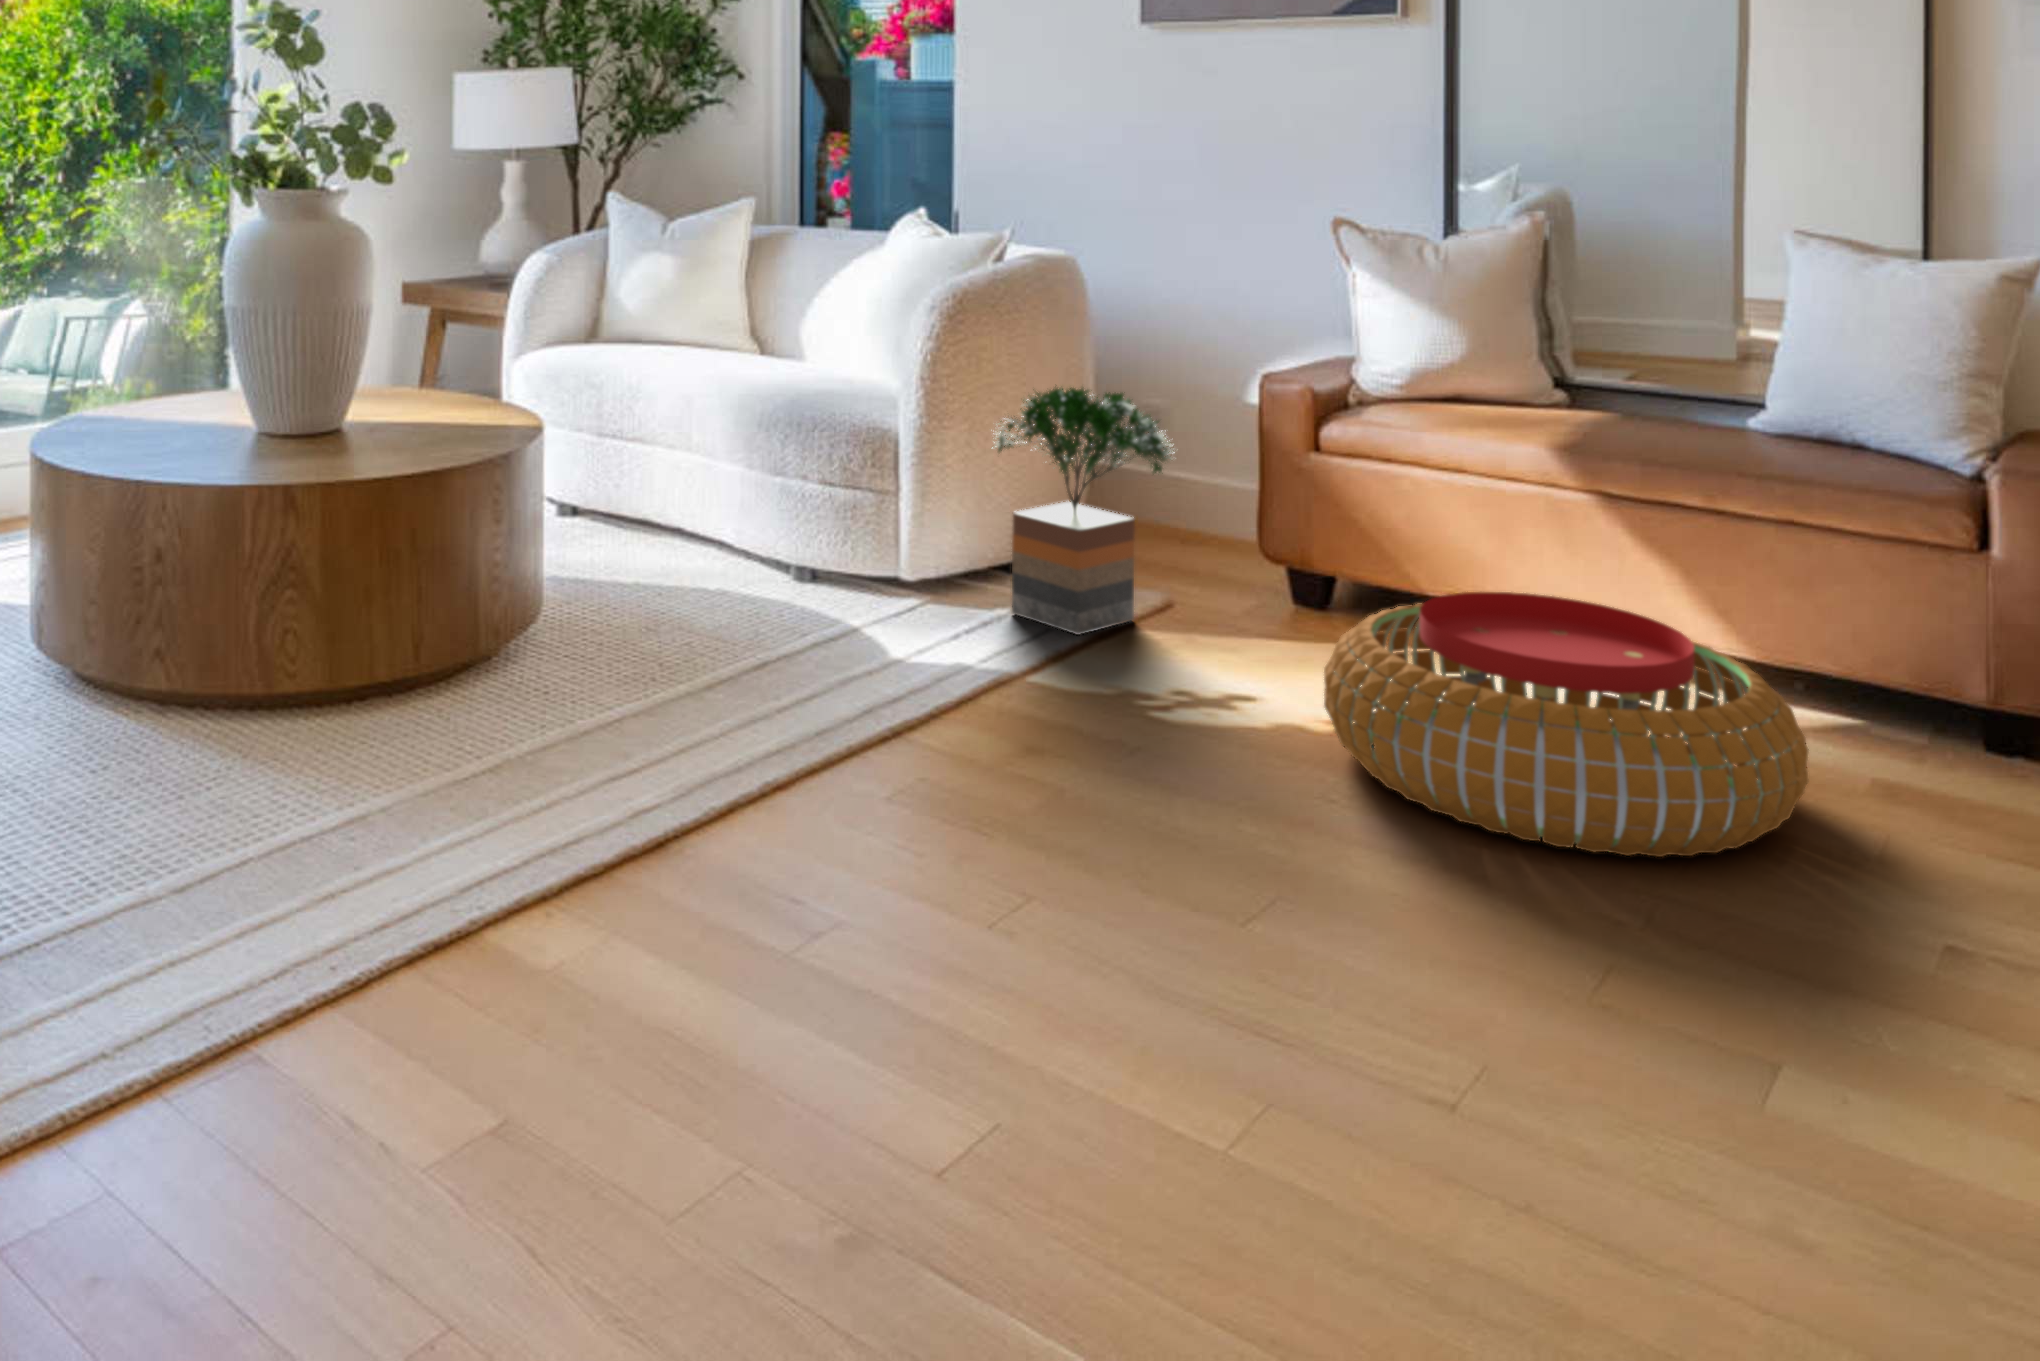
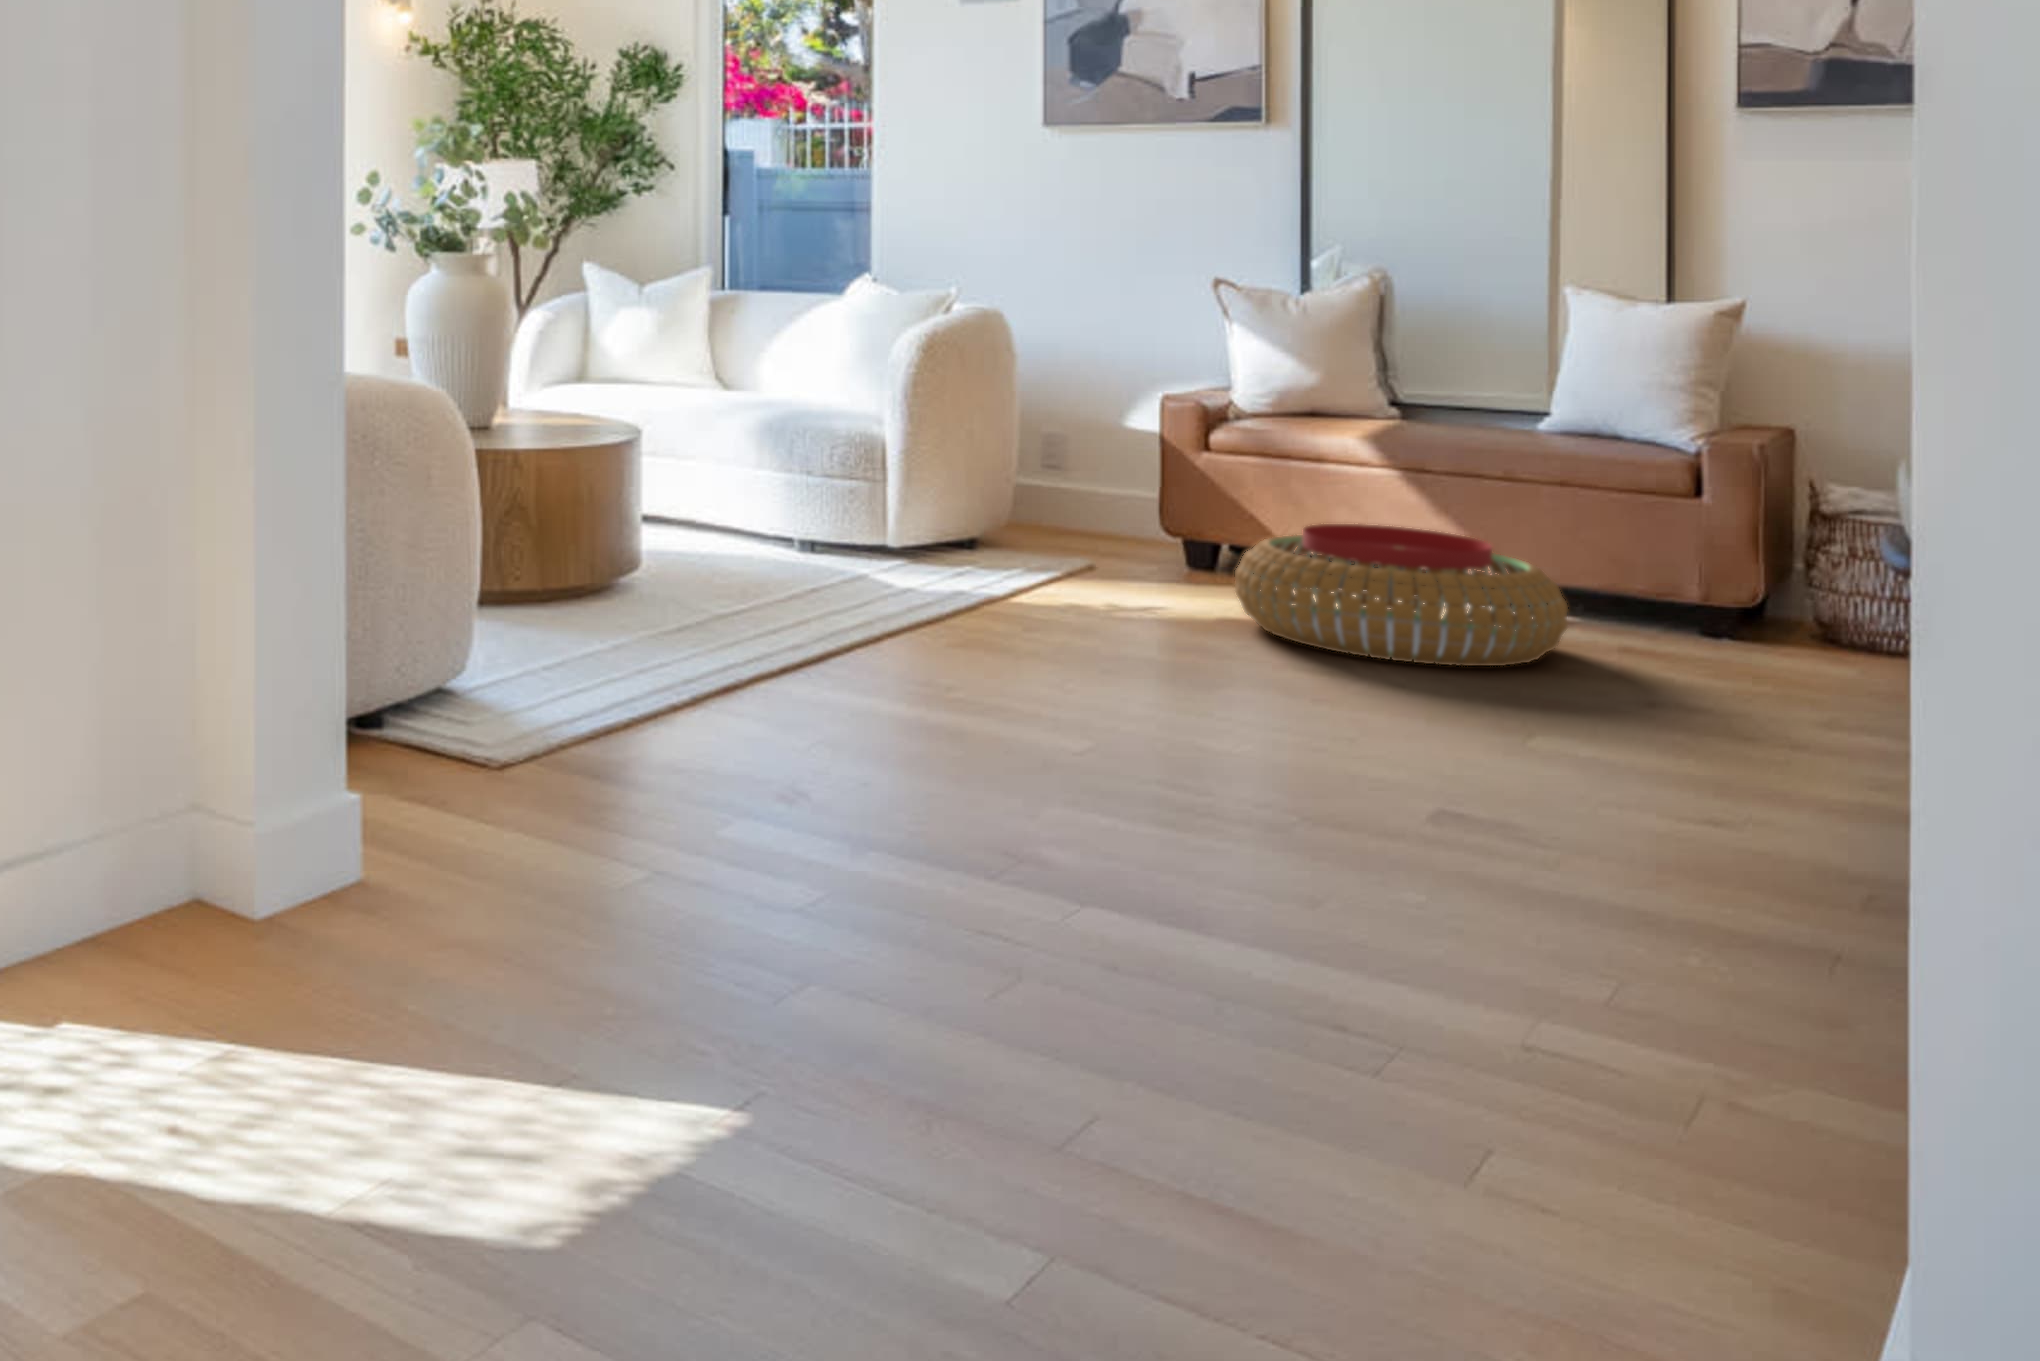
potted tree: present [992,386,1175,635] -> none [958,398,1107,576]

